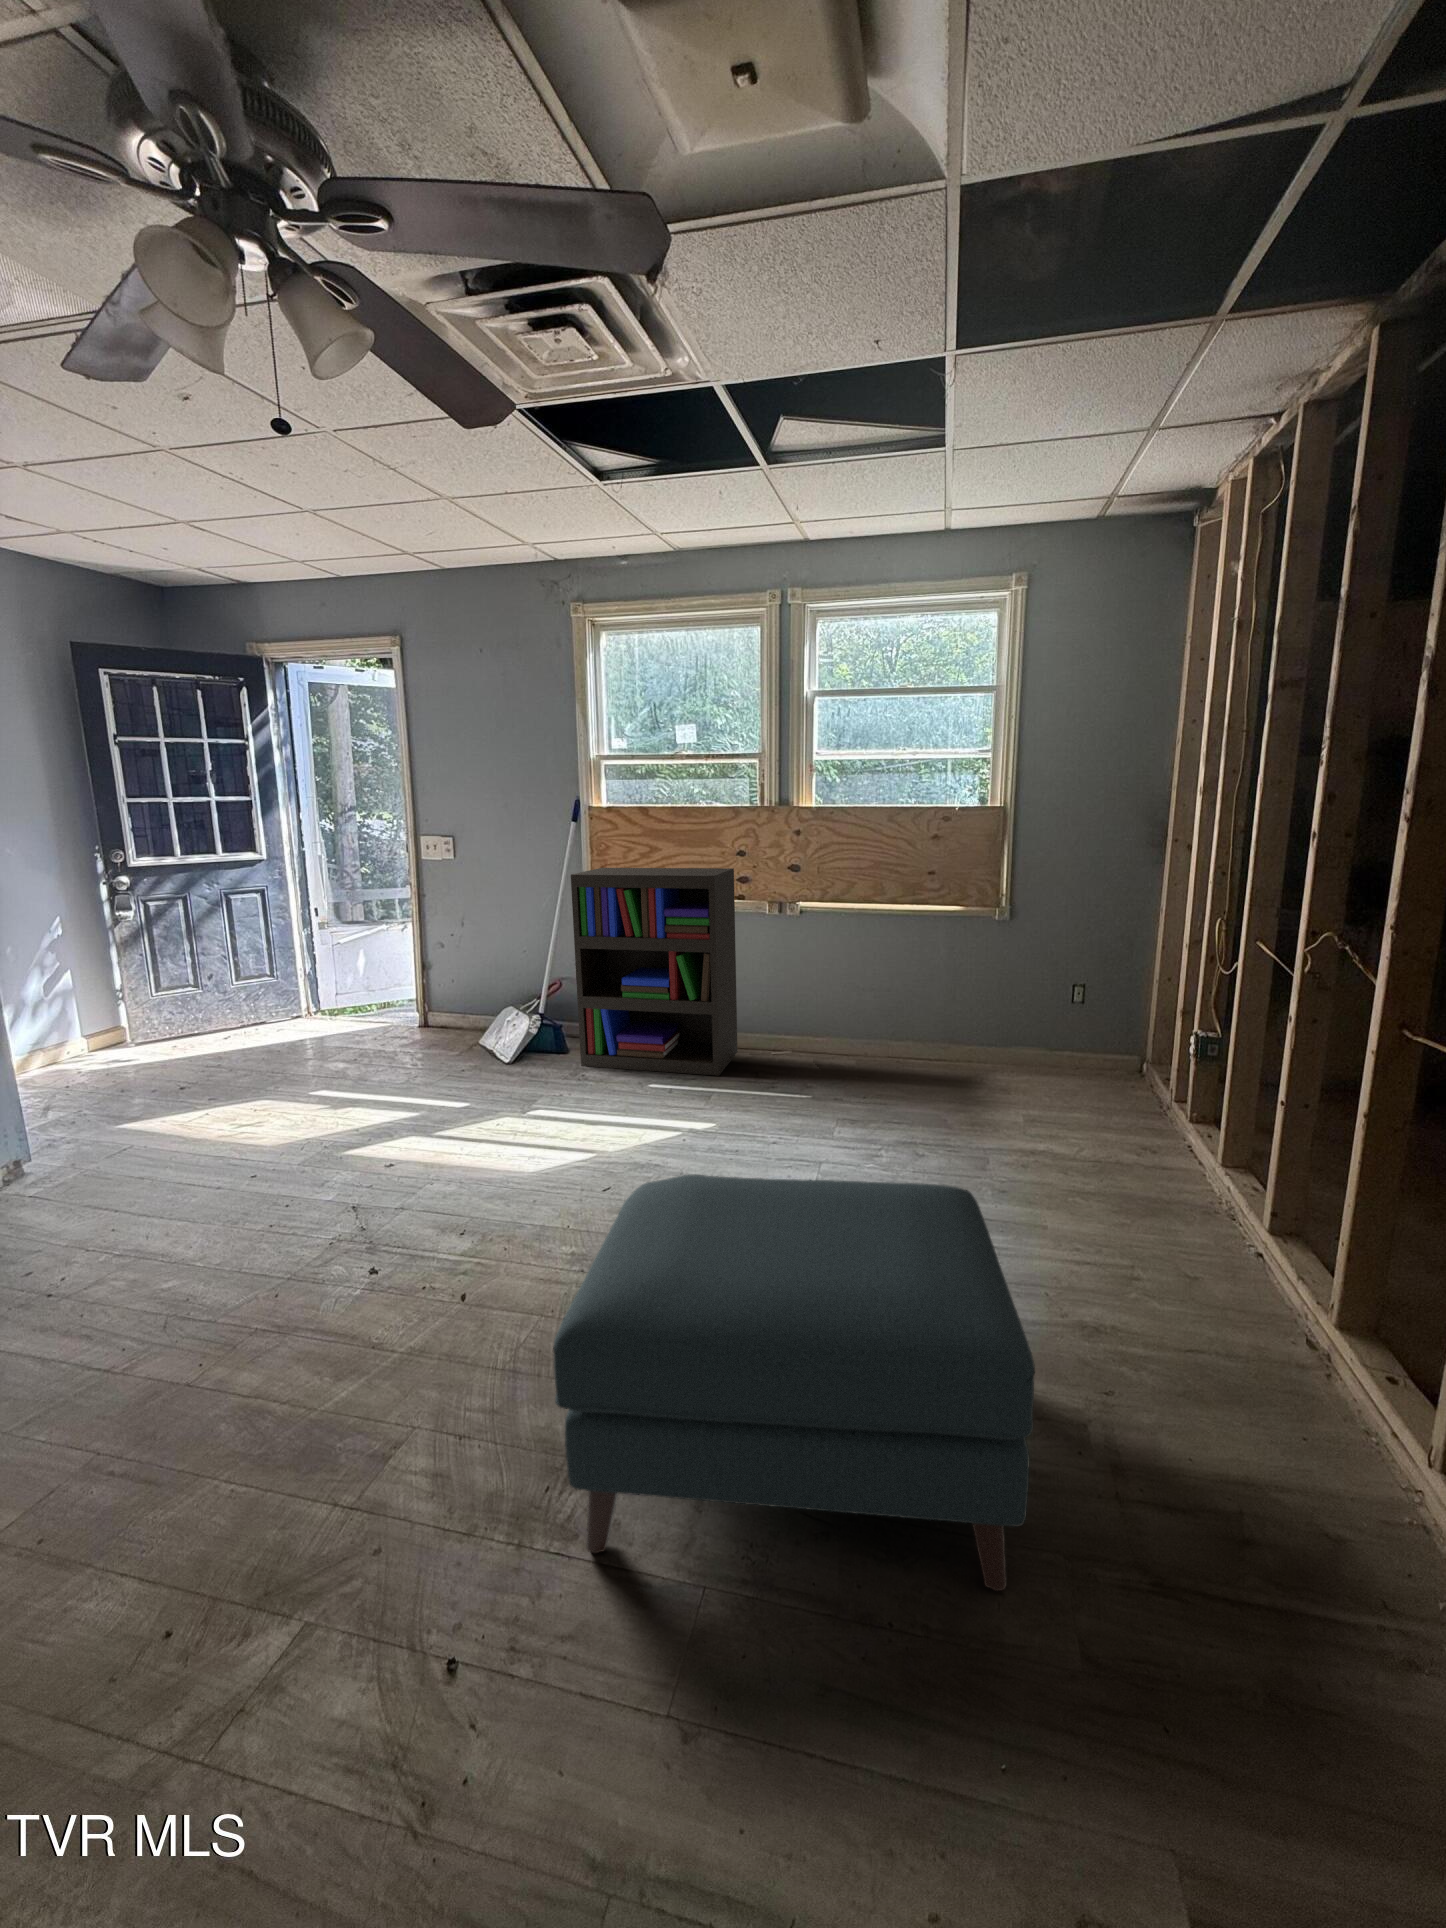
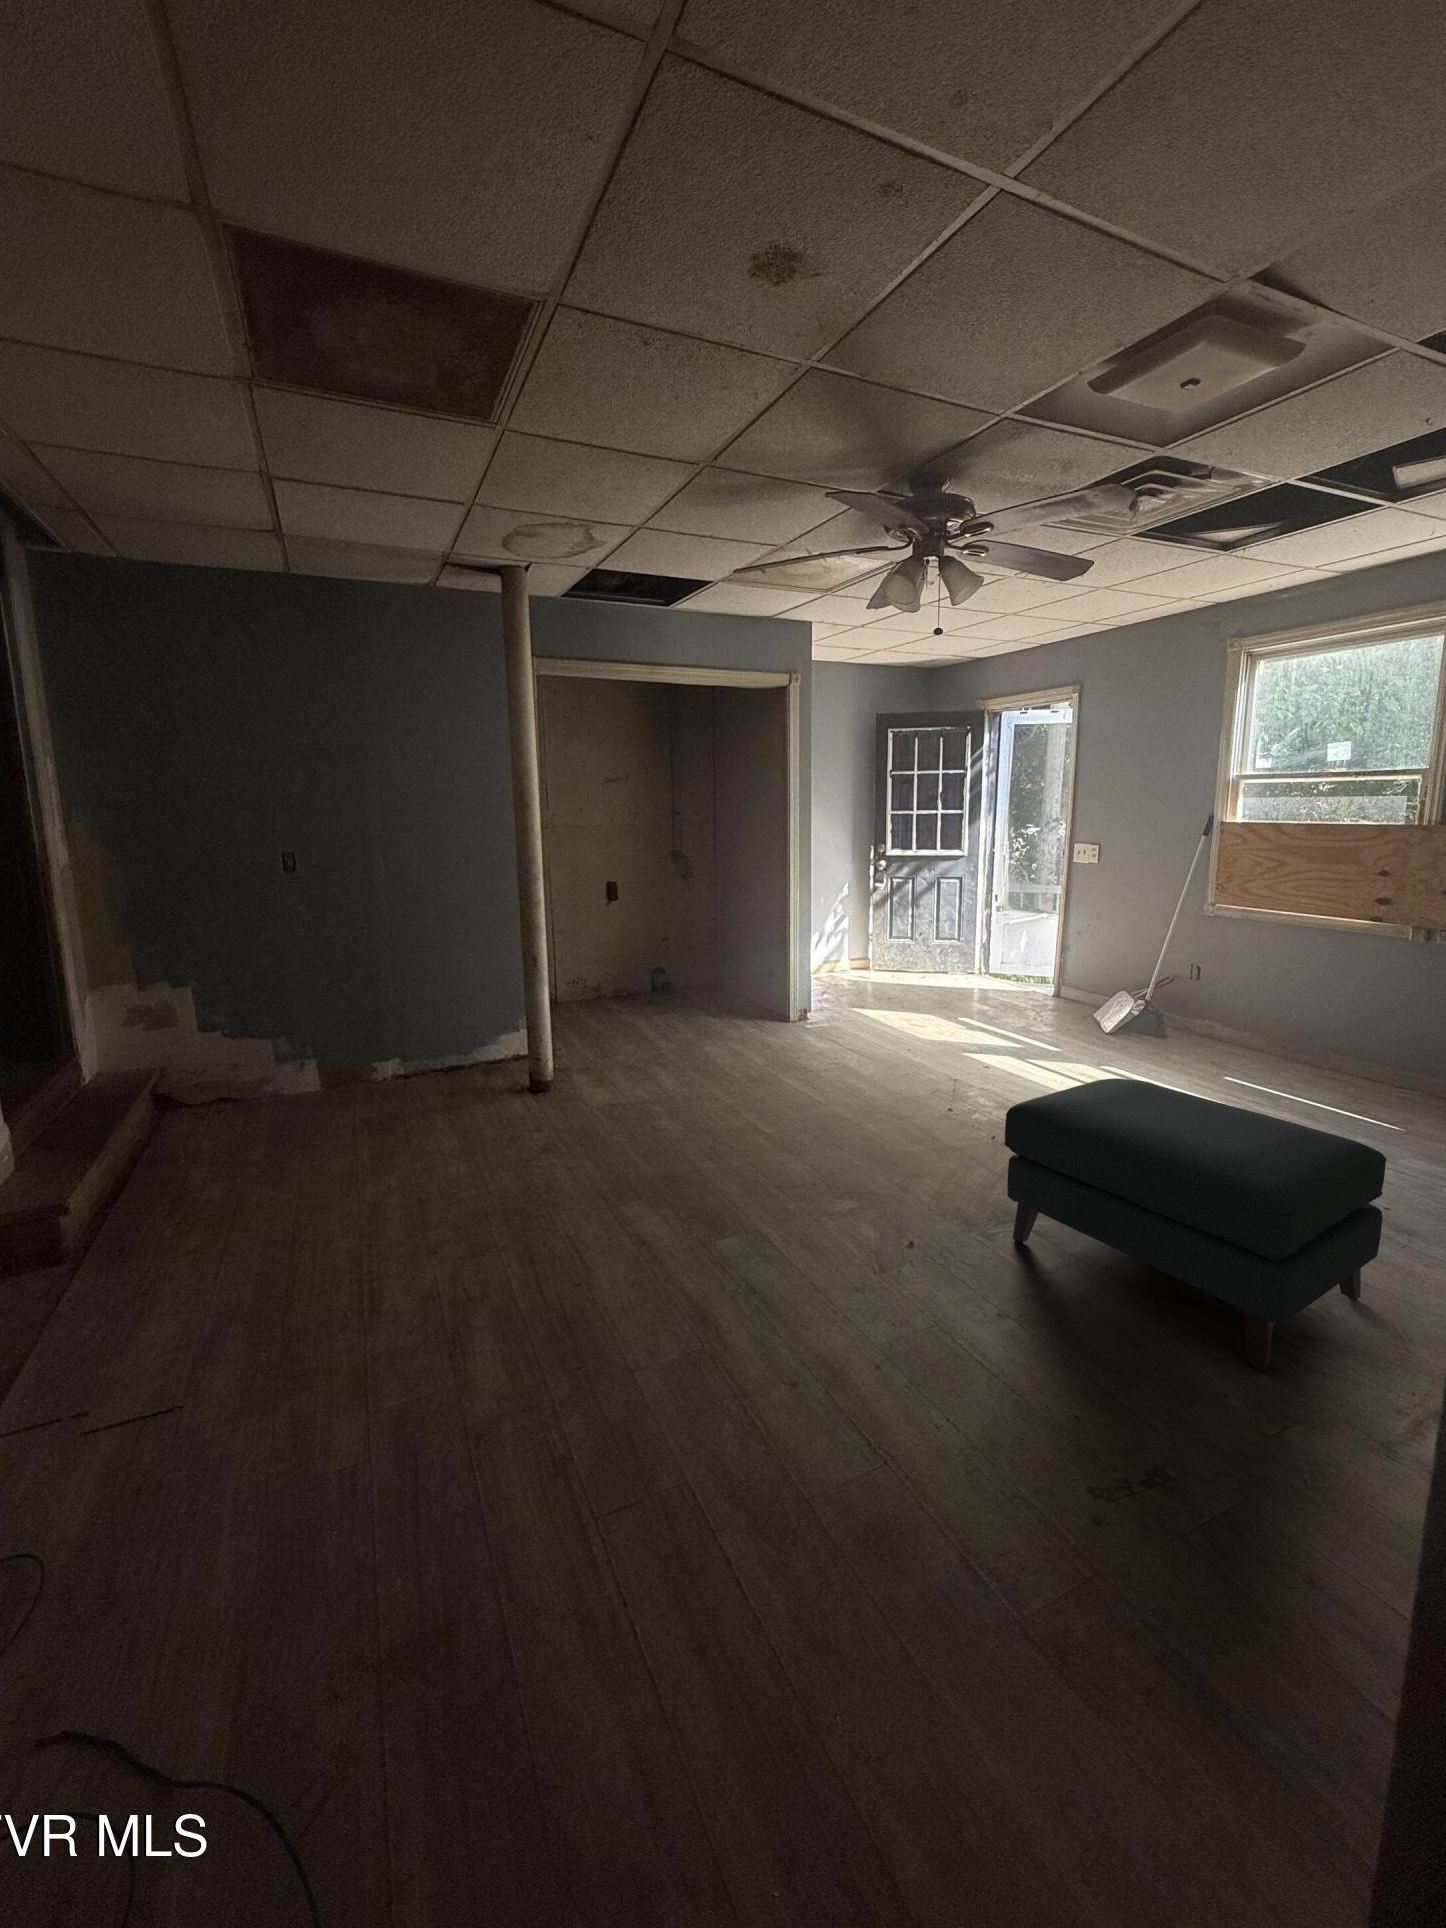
bookshelf: present [571,868,738,1076] -> none [1173,878,1373,1087]

